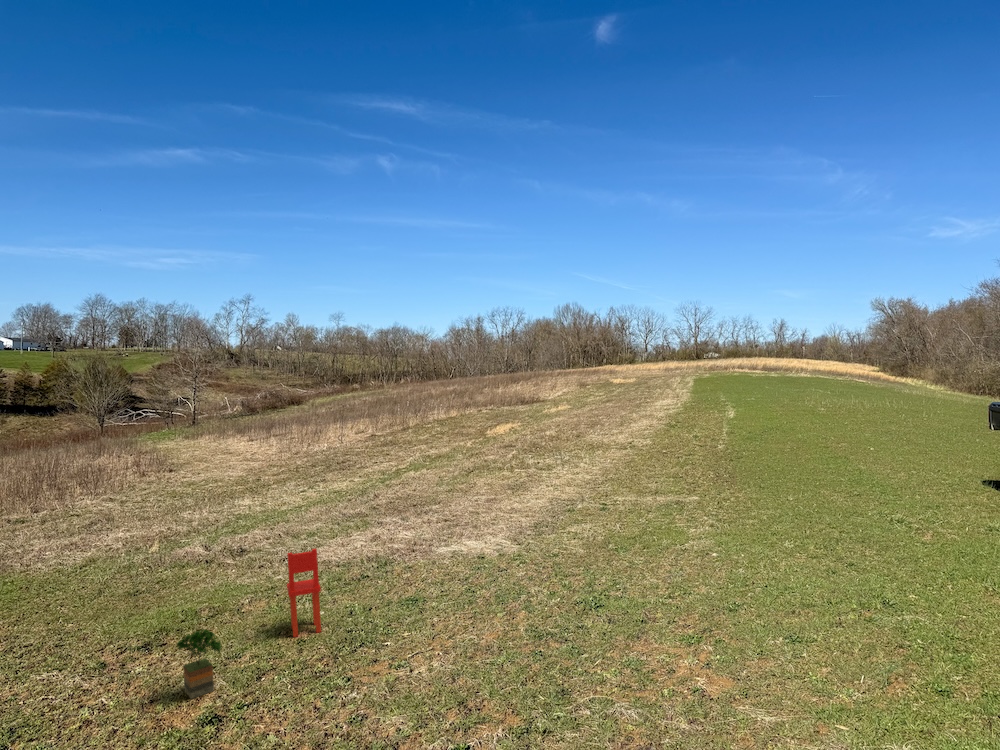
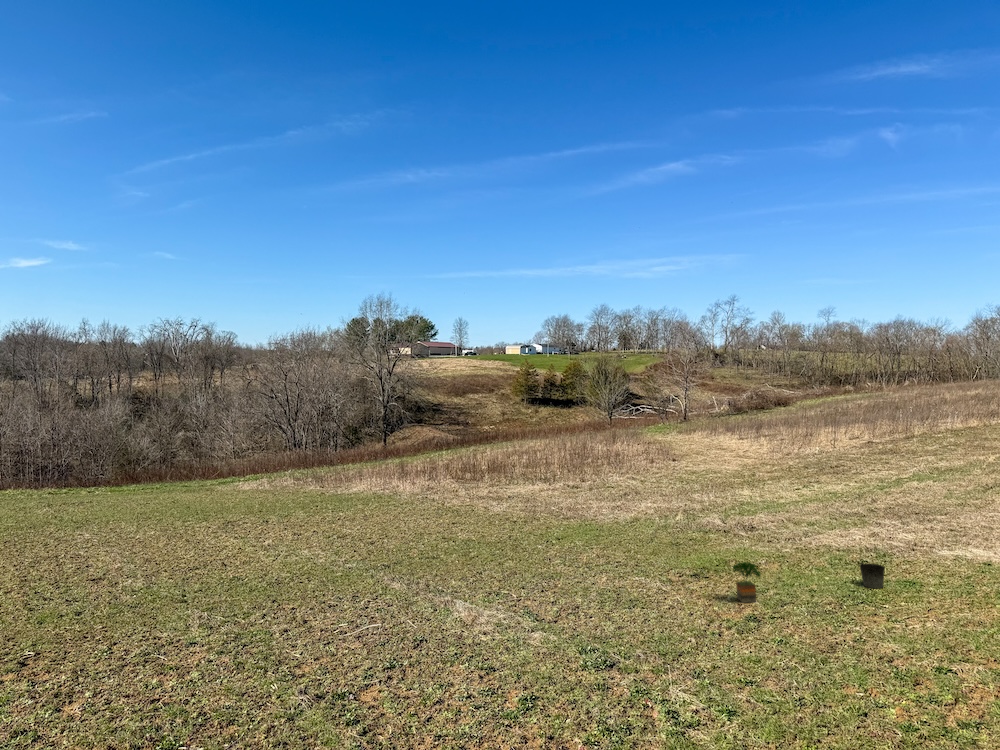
chair: present [287,549,321,637] -> none [800,524,828,587]
bucket: none [358,587,388,620] -> present [859,563,885,588]

